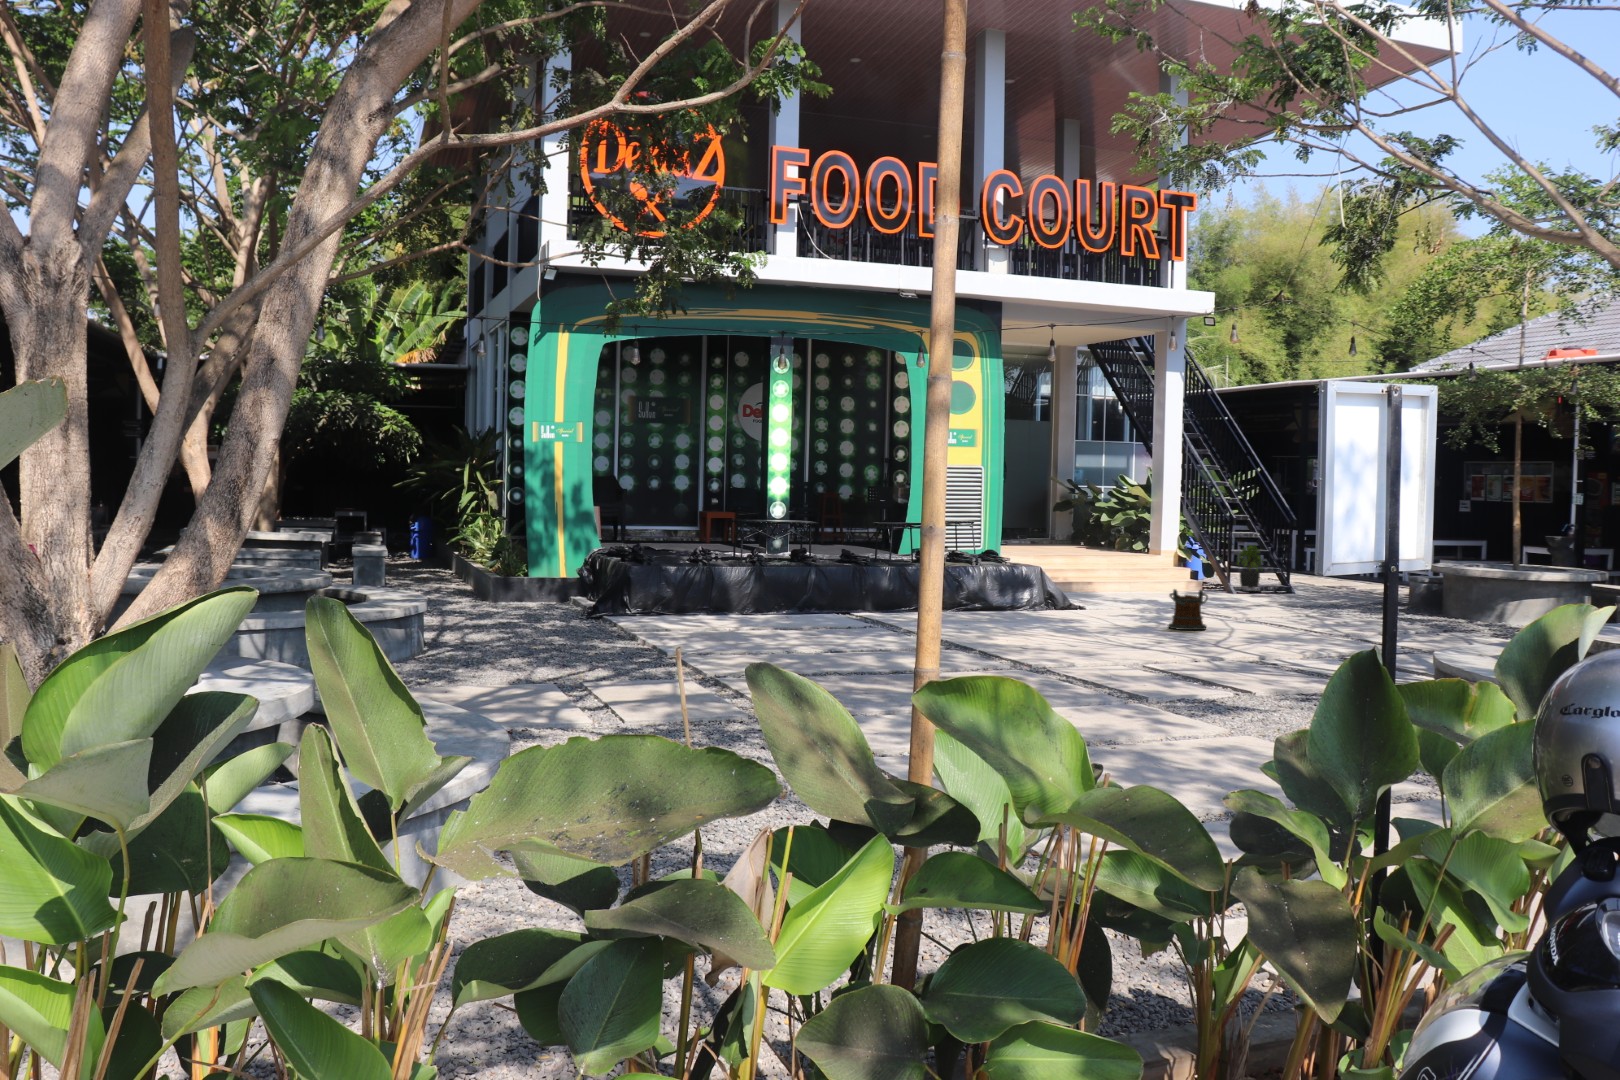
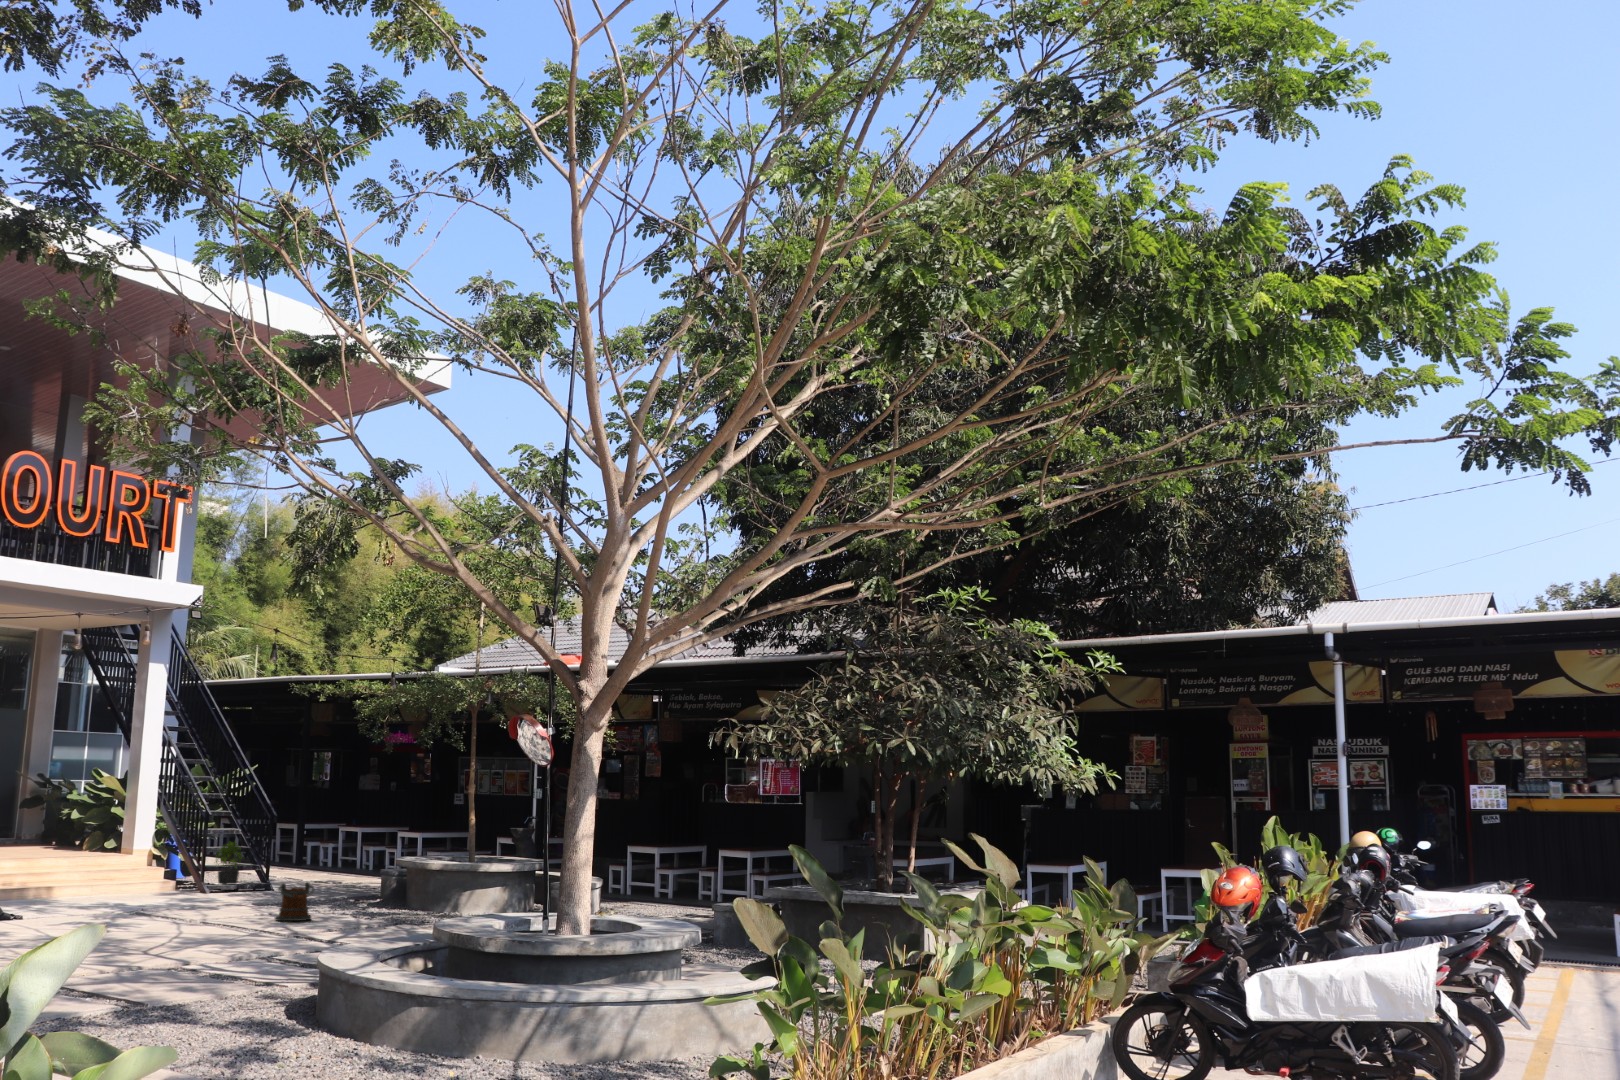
bucket: present [1168,589,1208,630] -> present [275,882,314,921]

